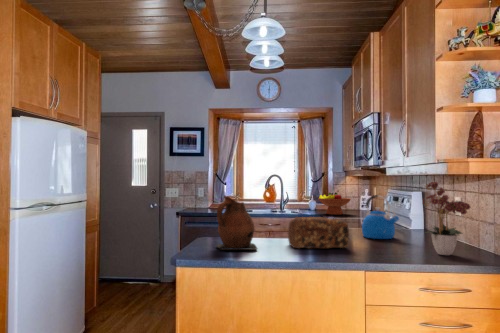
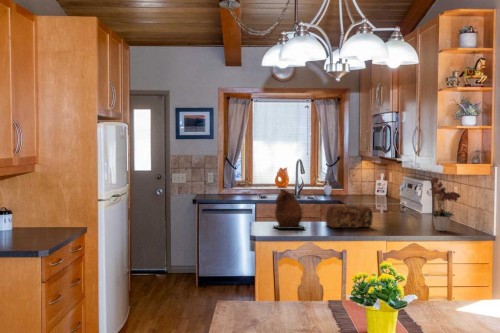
fruit bowl: present [318,193,351,215] -> none [335,179,368,200]
kettle: present [362,195,399,239] -> none [381,185,411,221]

